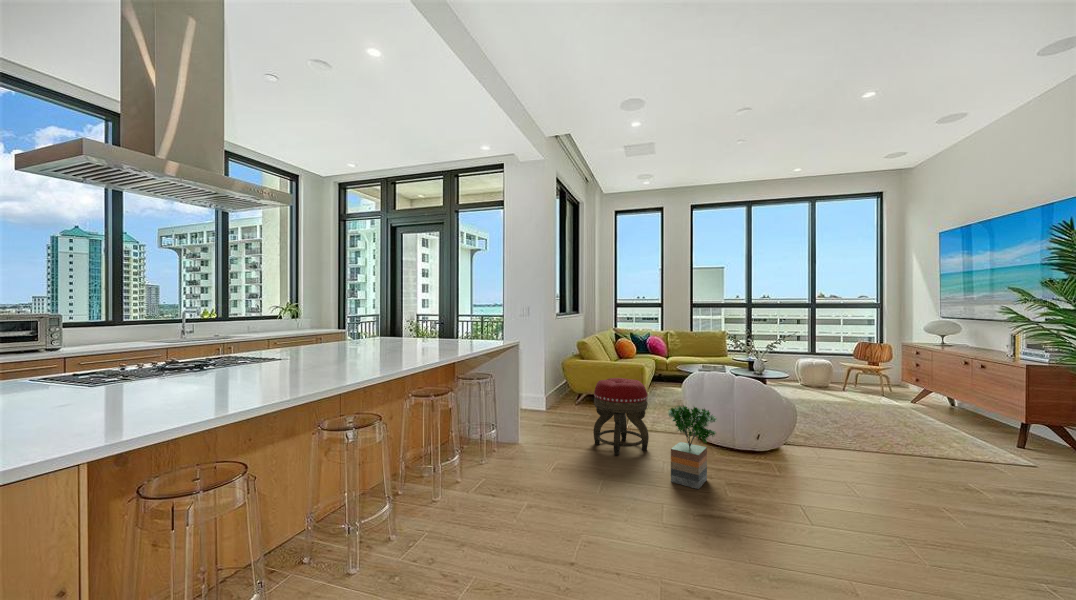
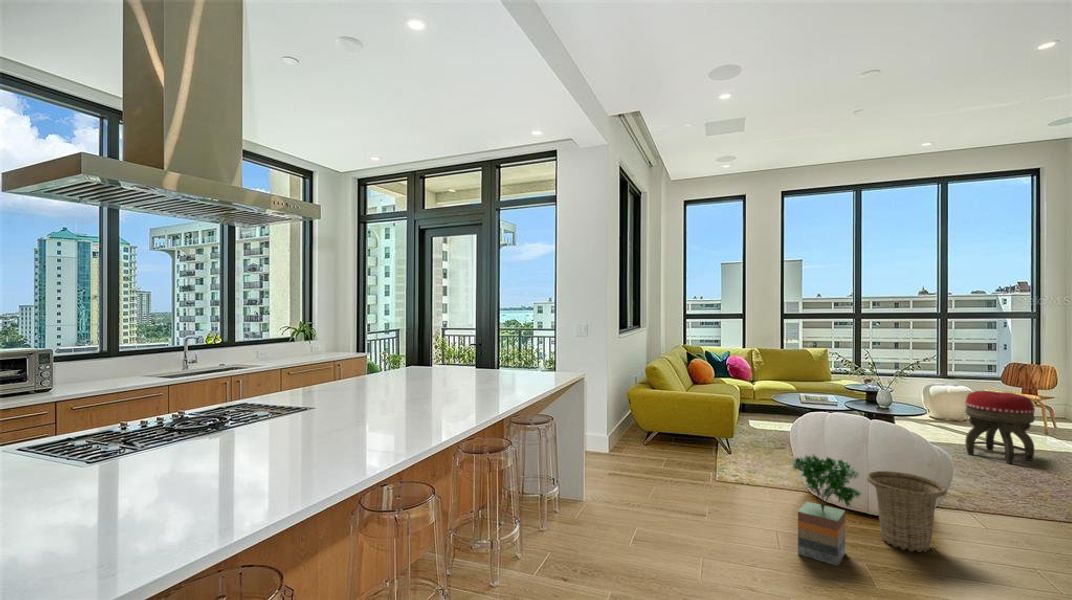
footstool: present [593,378,649,455] -> present [965,391,1035,464]
basket: none [727,418,783,478] -> present [867,471,947,552]

